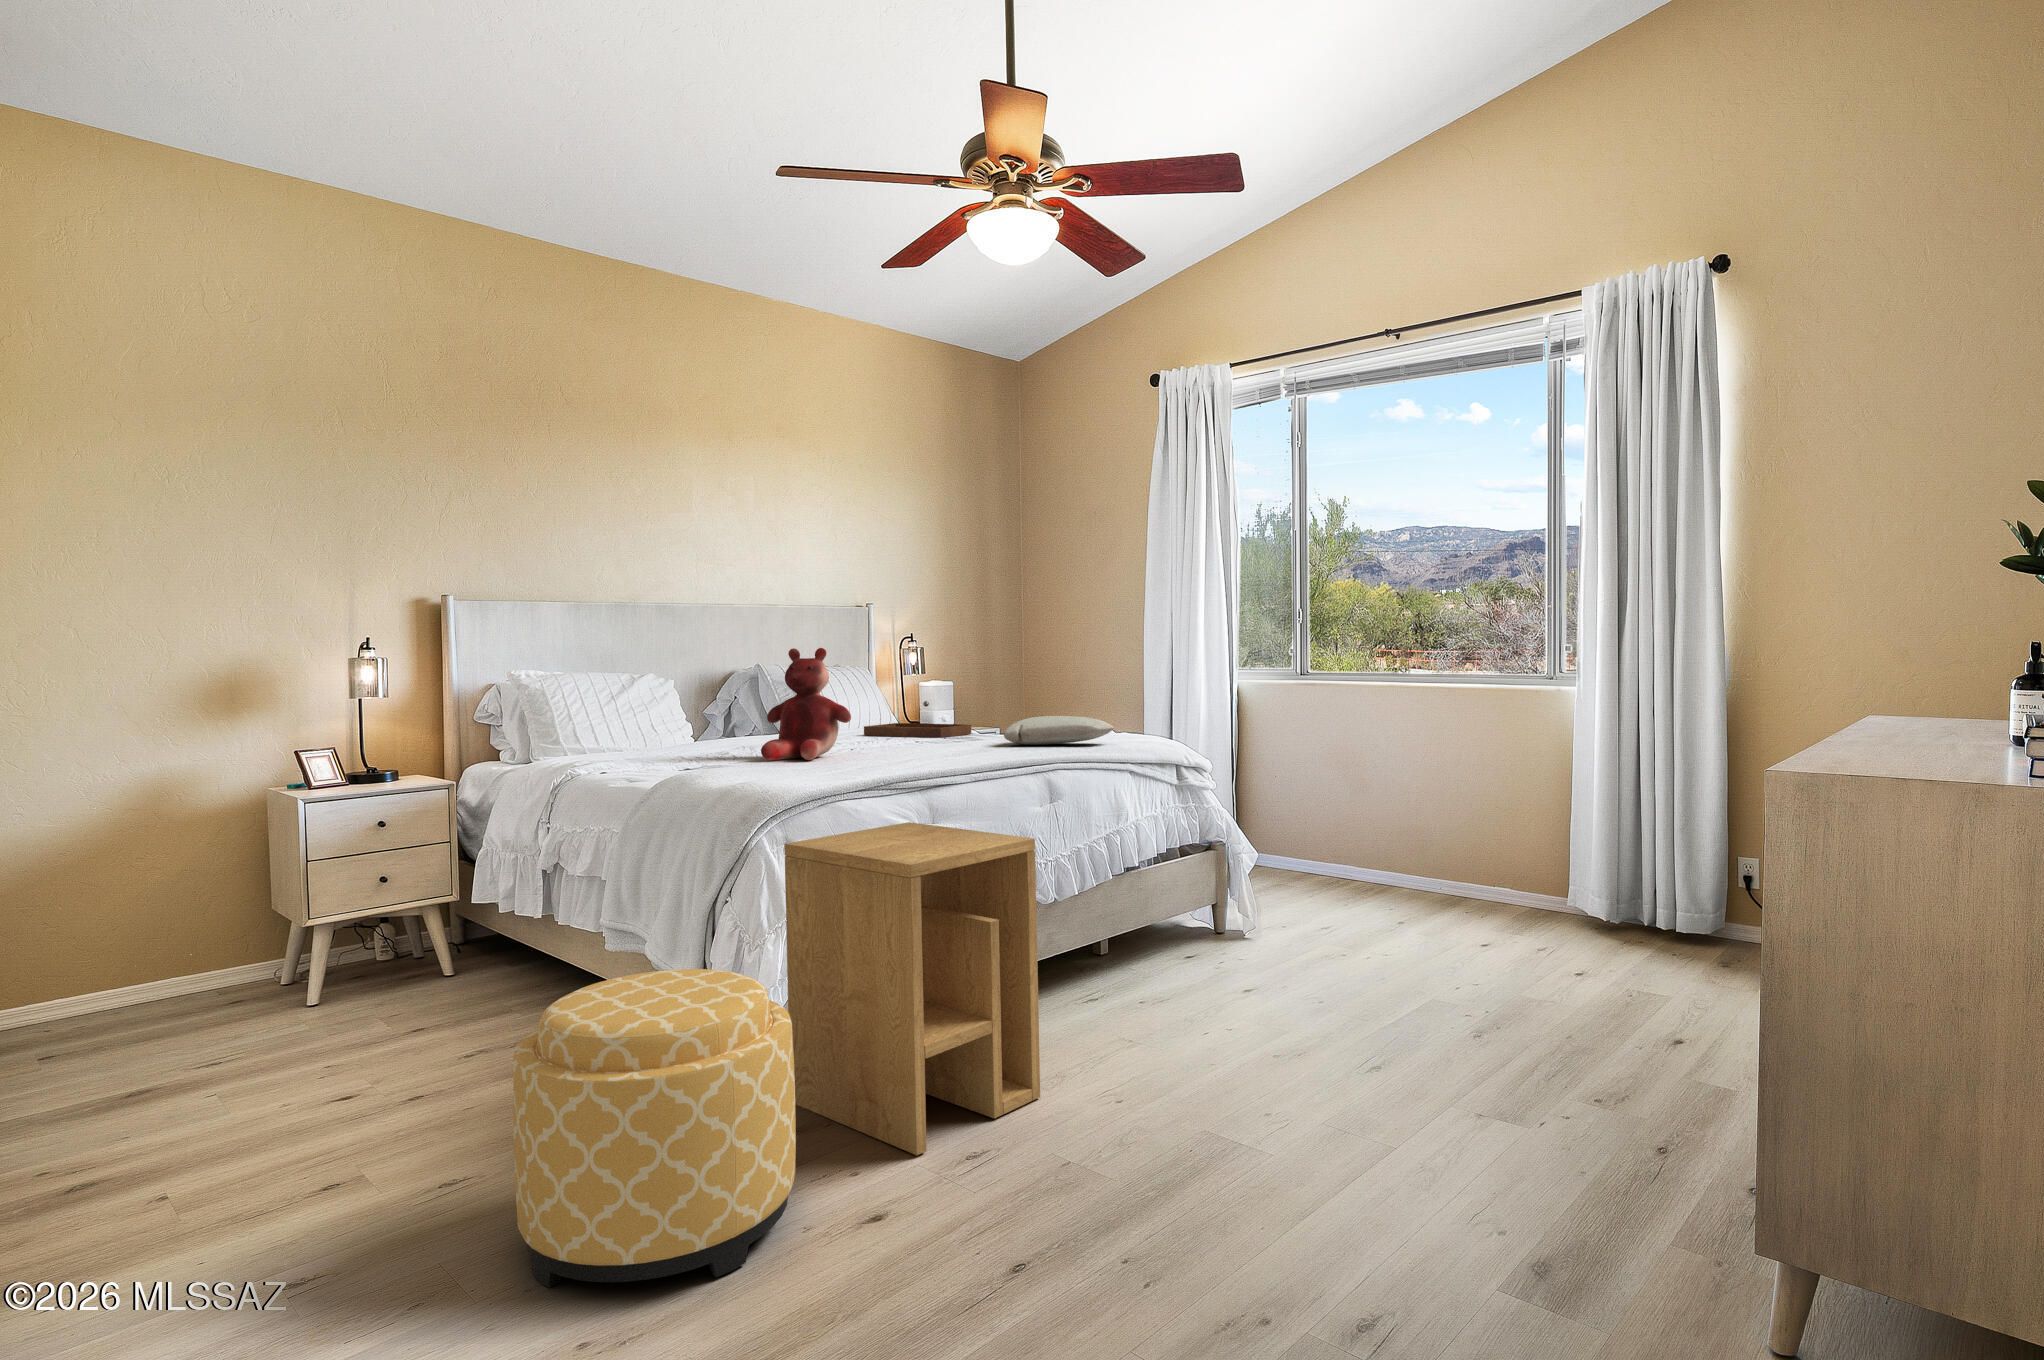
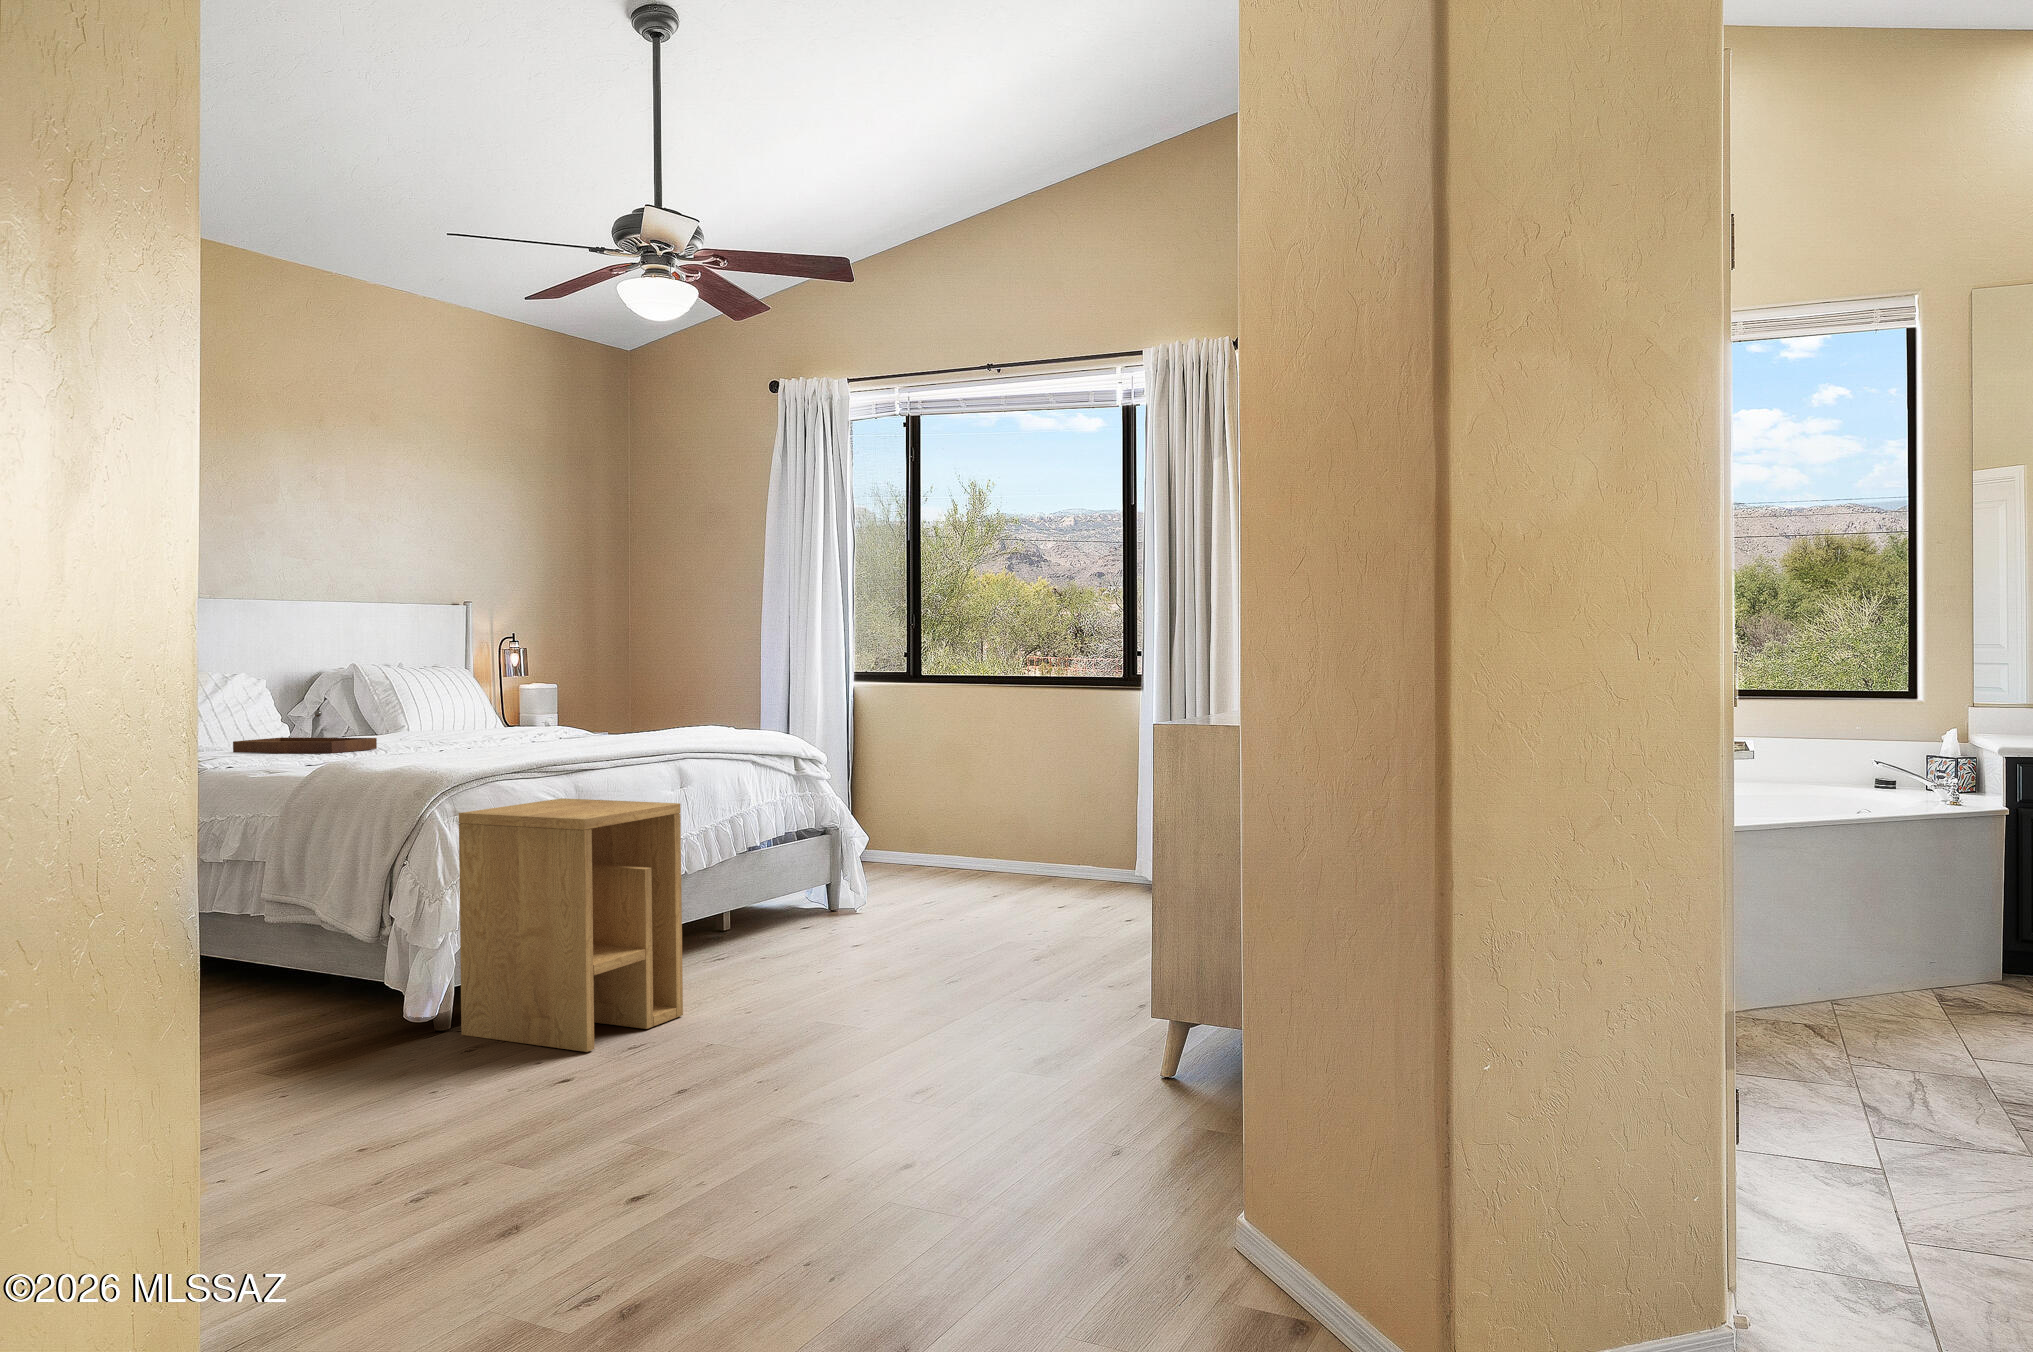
teddy bear: present [761,648,851,760] -> none [395,647,485,753]
tray: present [864,701,971,738] -> present [233,710,377,753]
pillow: present [1004,716,1114,745] -> none [630,713,736,739]
ottoman: present [513,969,796,1287] -> none [266,906,498,1137]

